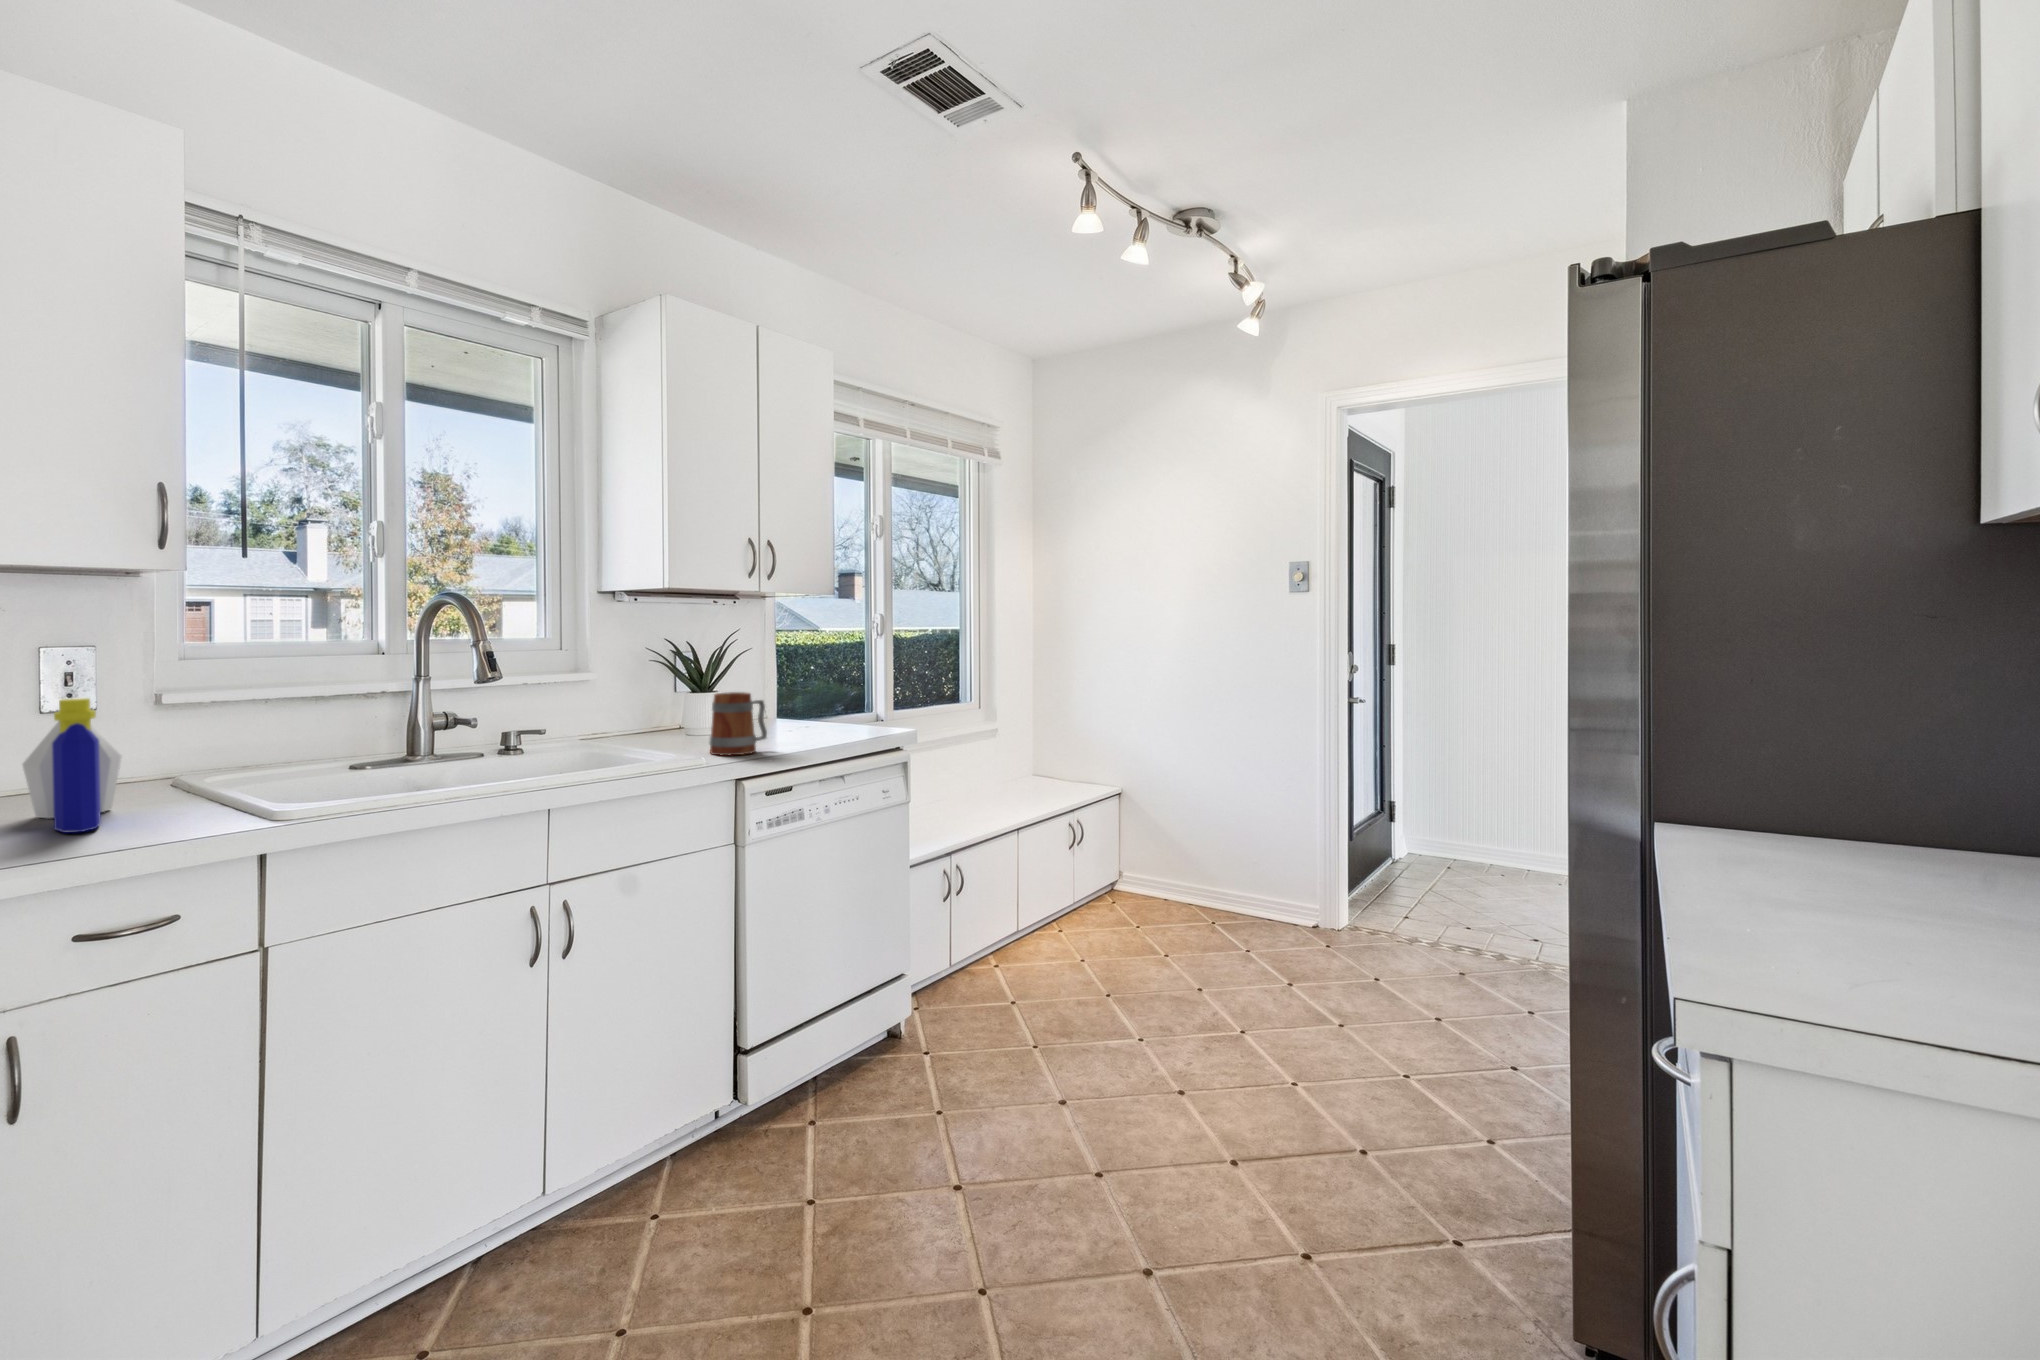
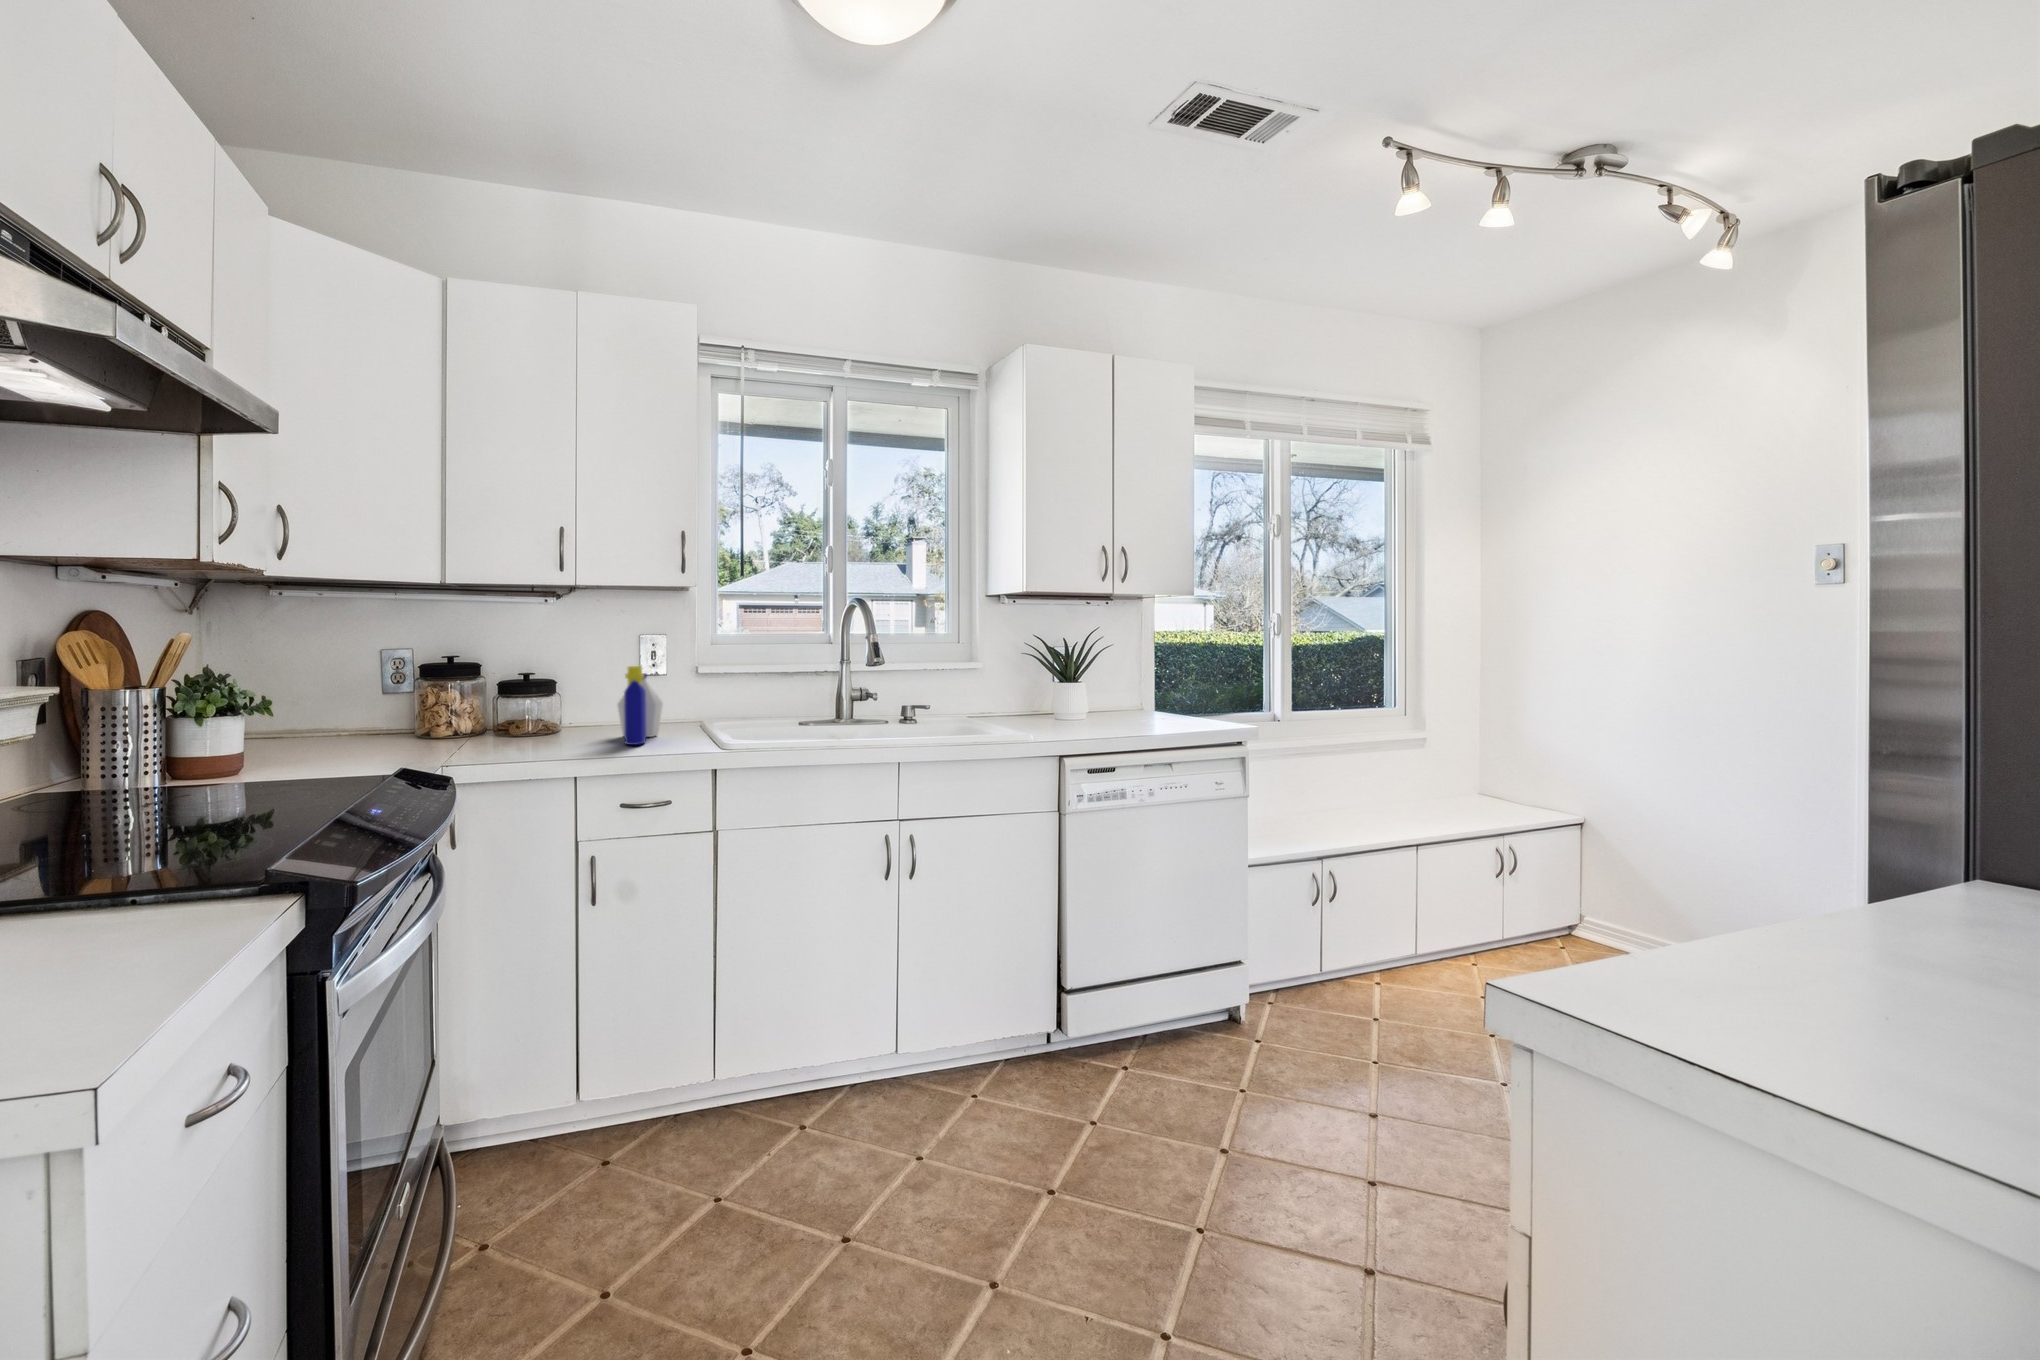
mug: present [709,692,767,755] -> none [1046,682,1097,735]

